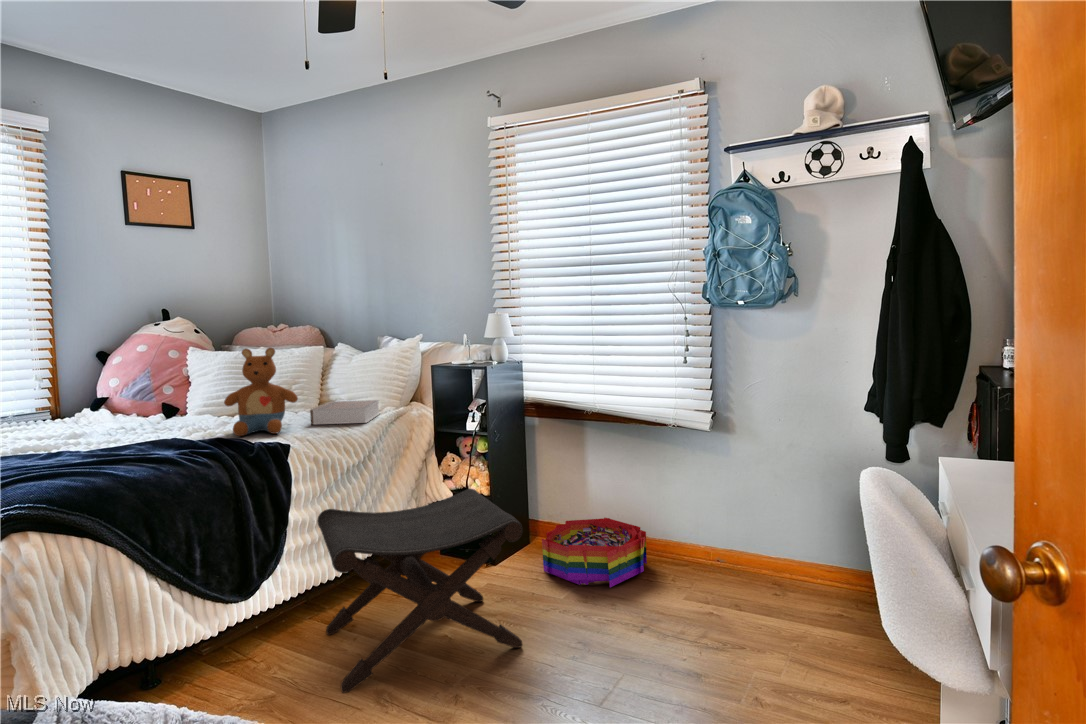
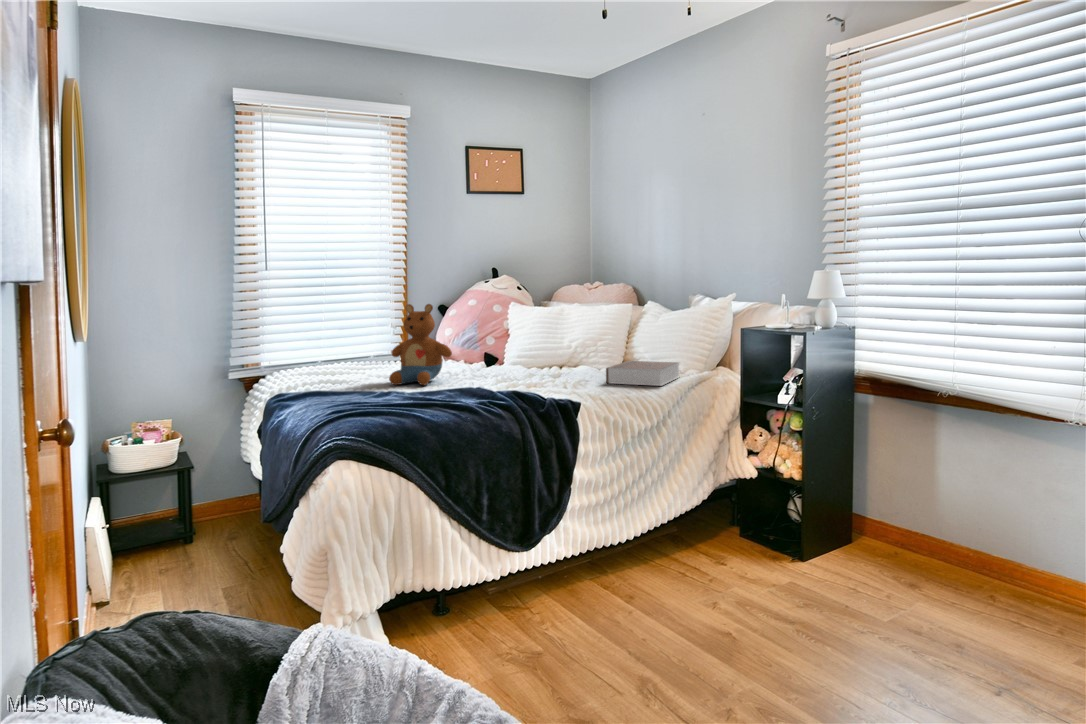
stuffed toy: present [224,348,298,436] -> present [389,304,452,385]
footstool: present [317,489,523,693] -> none [601,473,831,674]
storage bin: present [542,518,647,587] -> none [865,528,1024,627]

